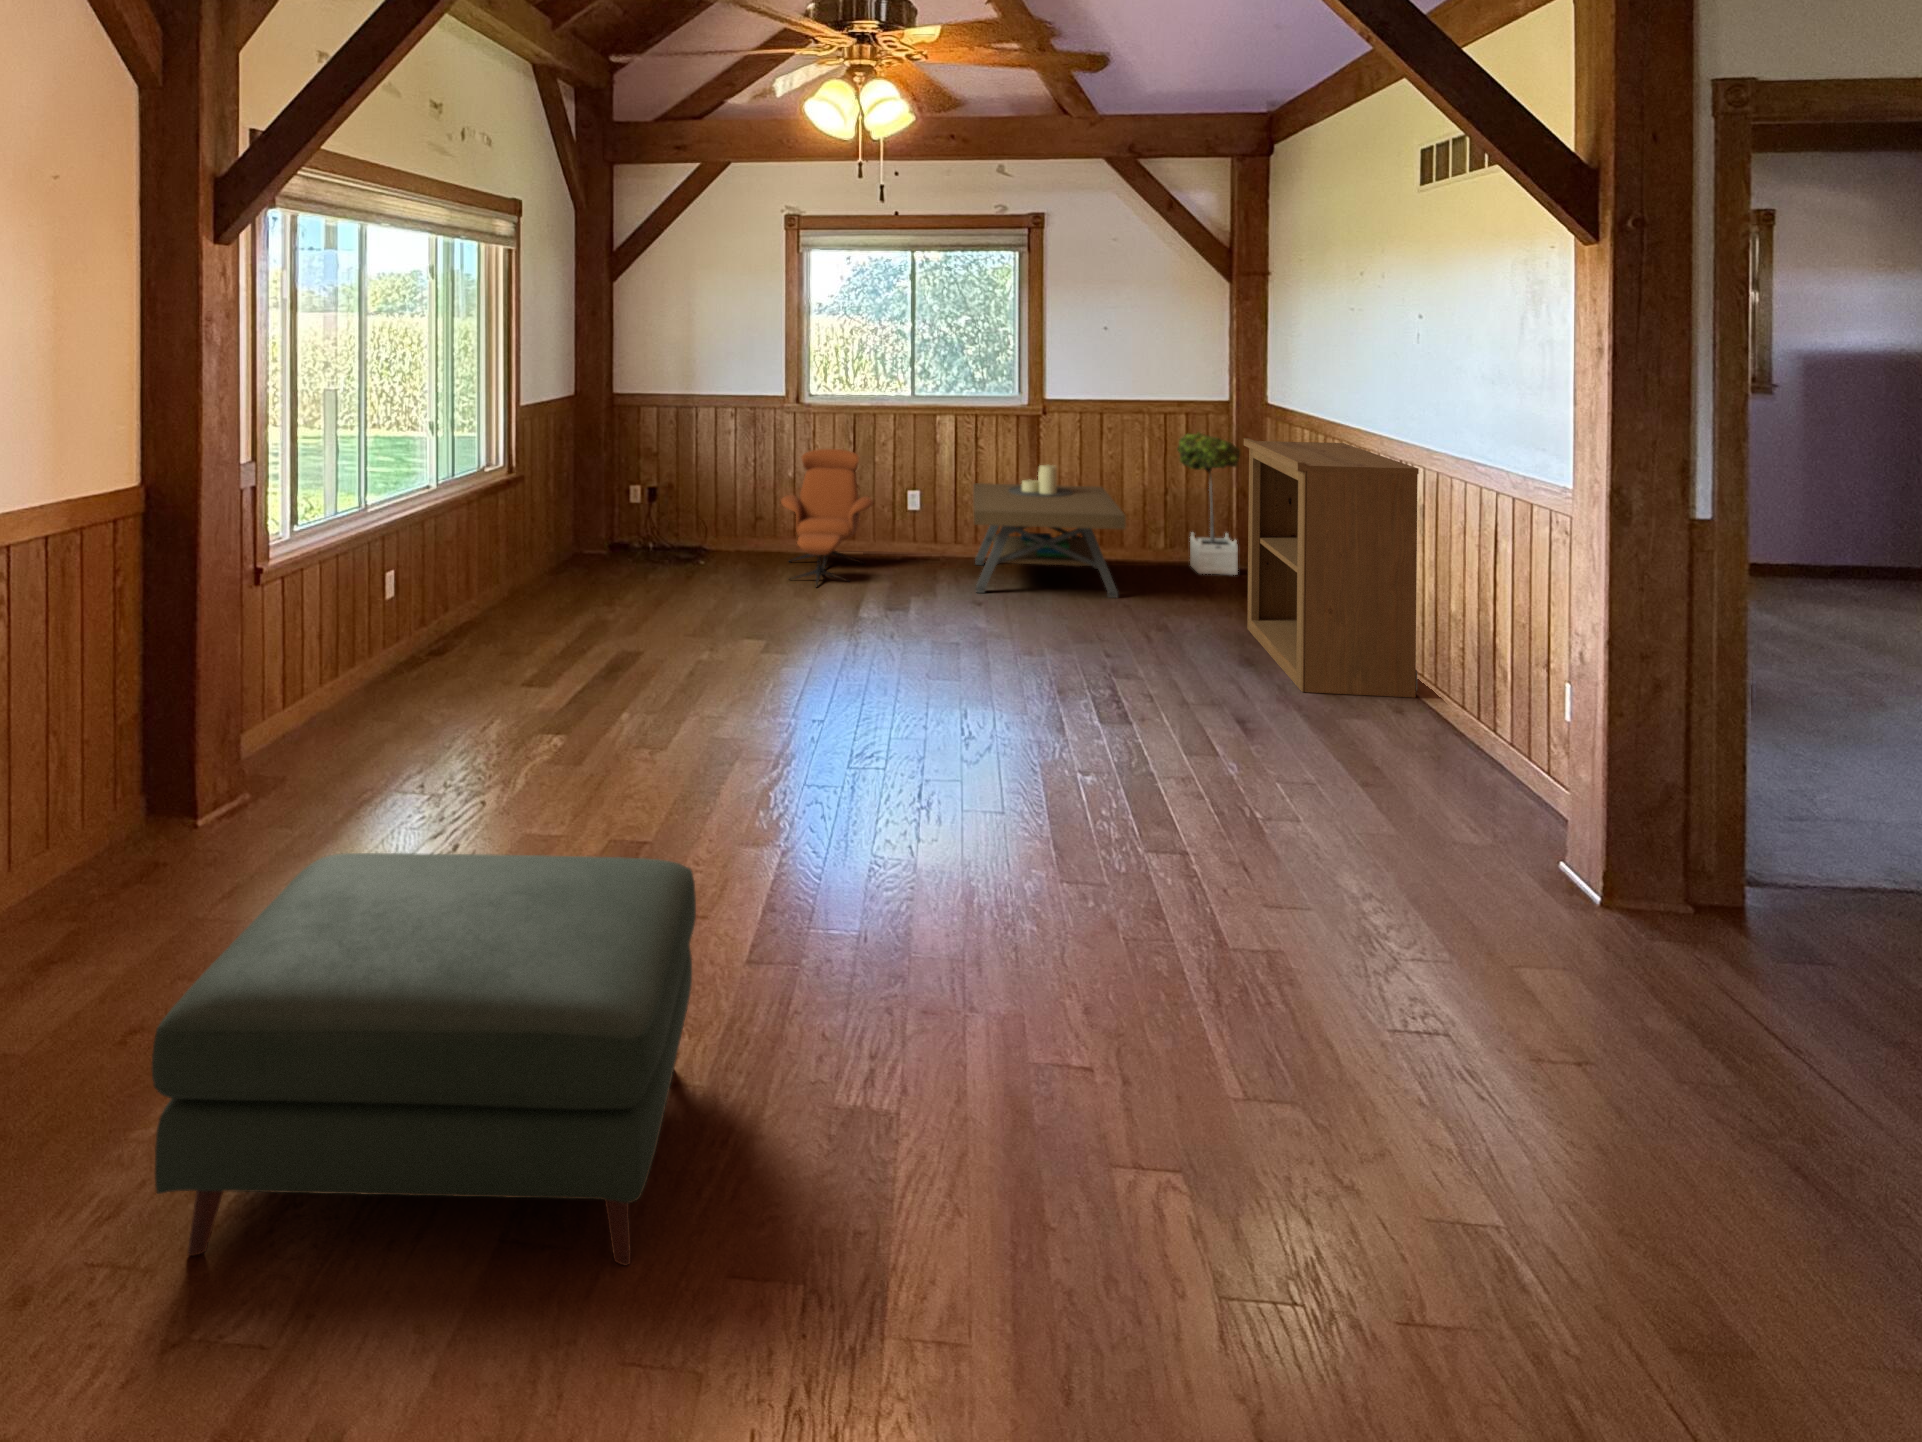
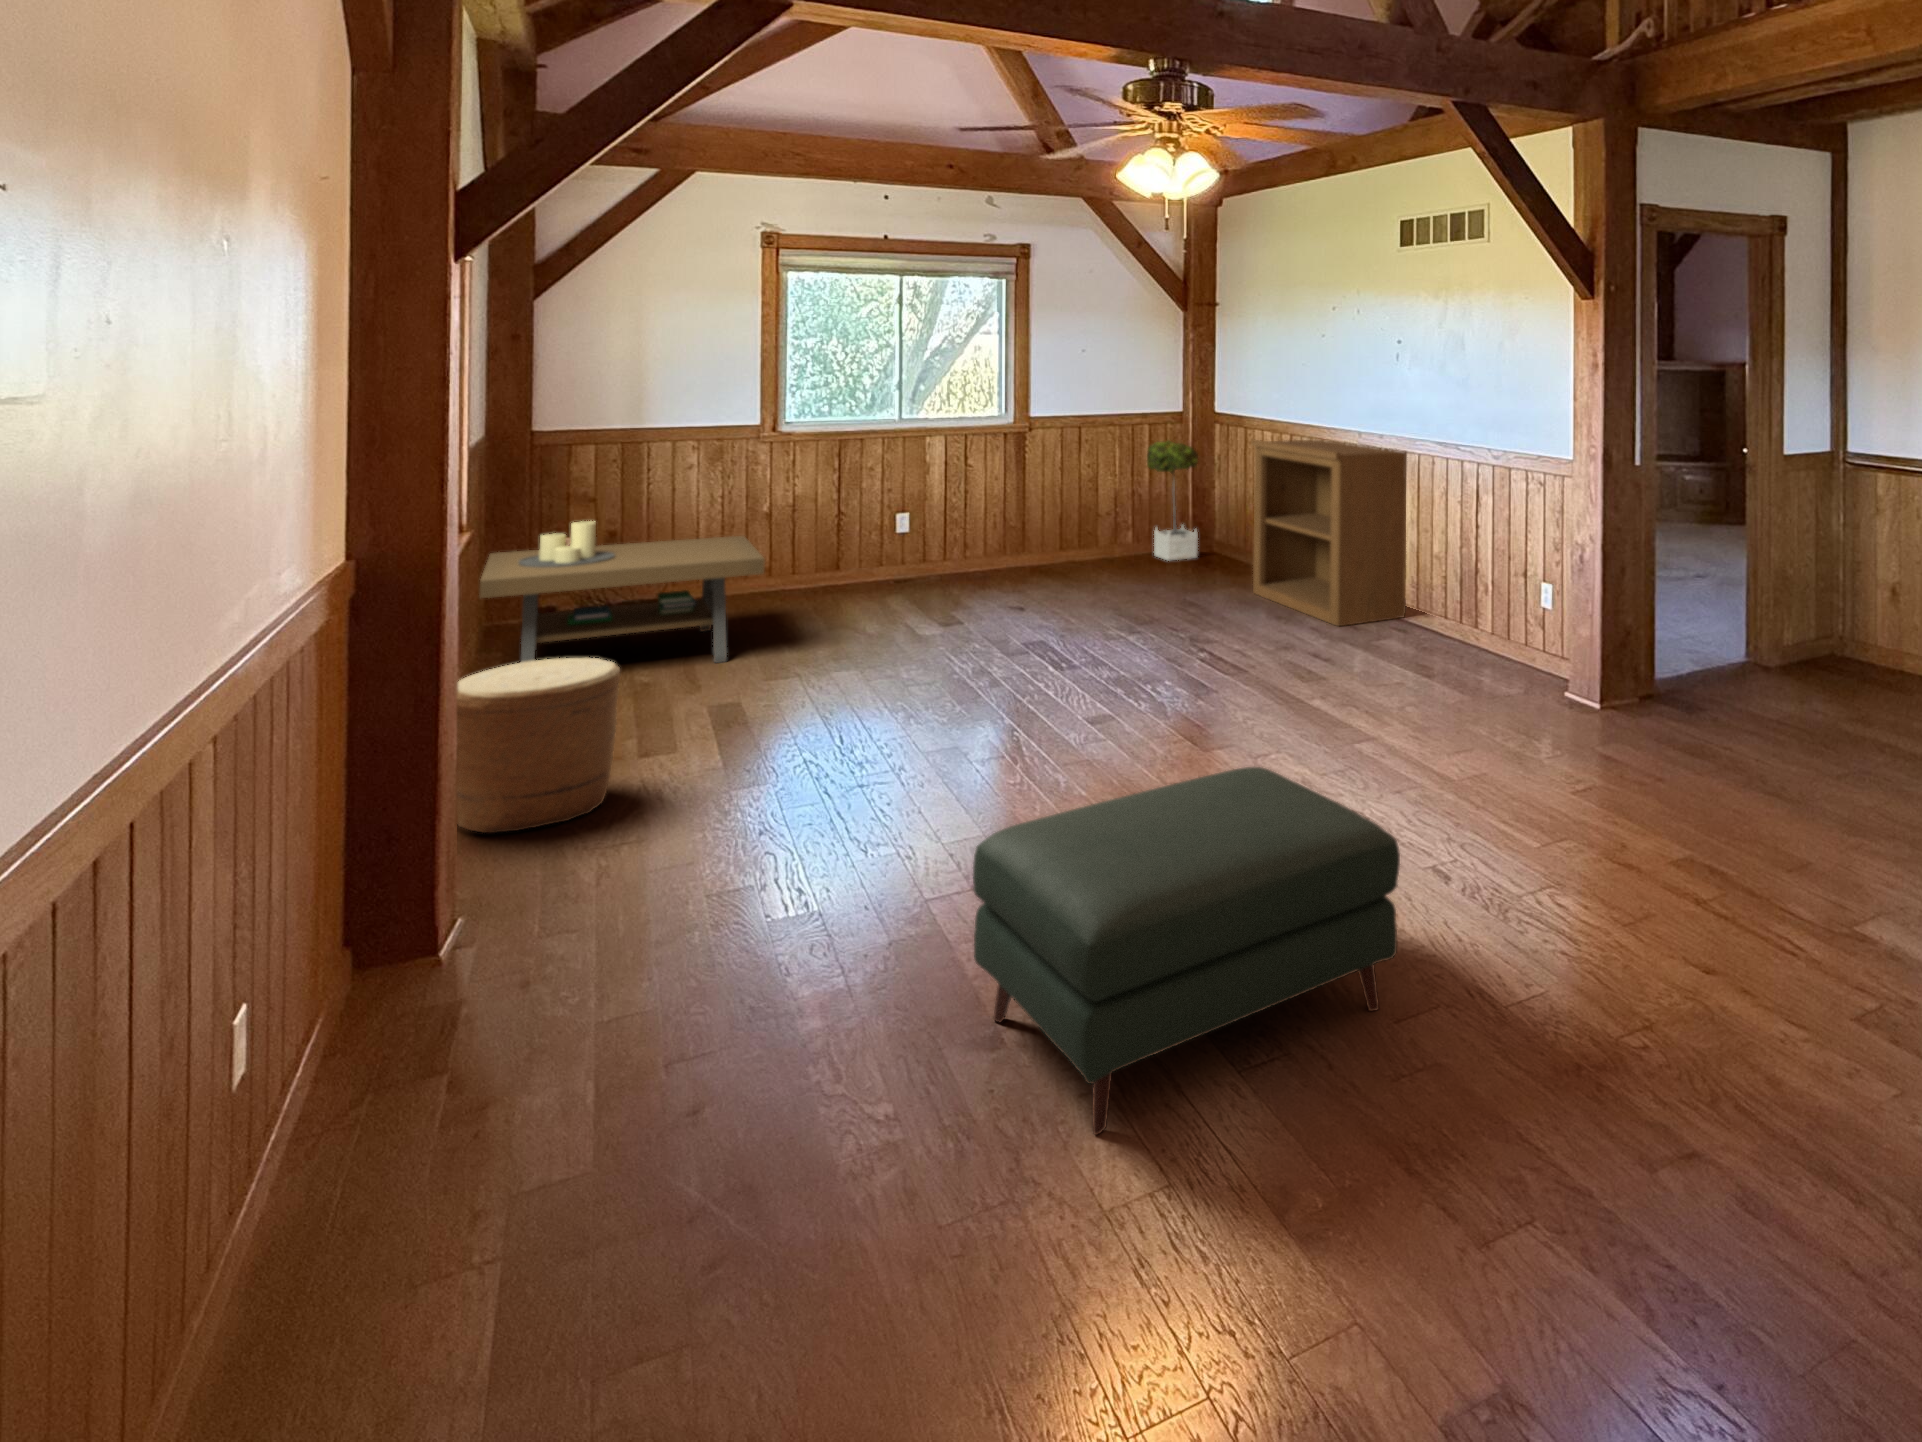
lounge chair: present [781,449,873,585] -> none [772,477,877,618]
coffee table: present [973,465,1126,598] -> present [479,521,765,663]
woven basket: none [314,589,445,732] -> present [457,658,620,833]

